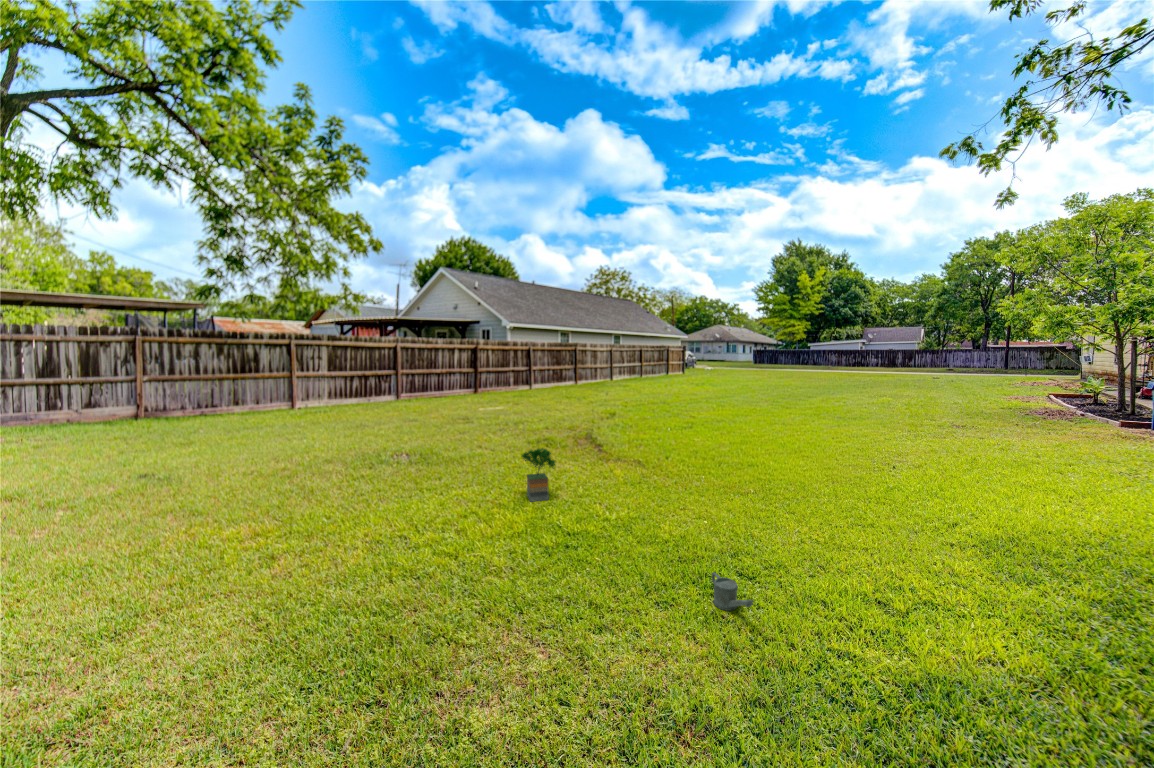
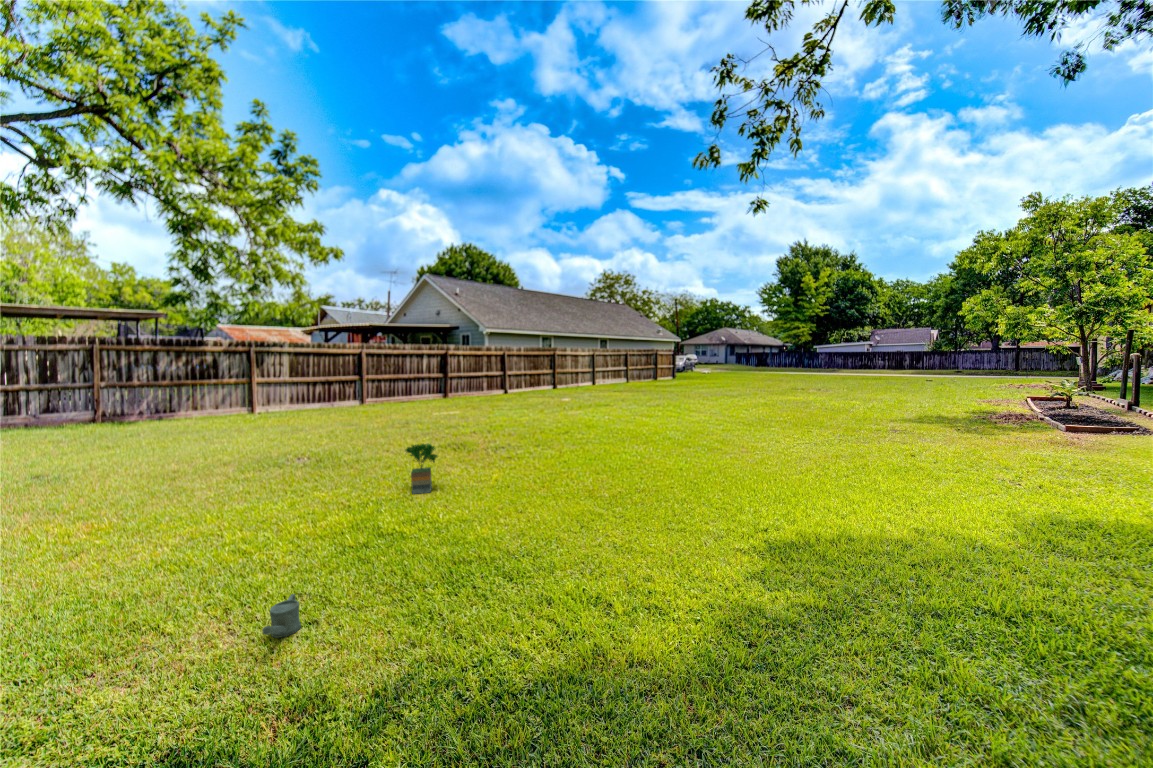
watering can: present [712,573,753,611] -> present [262,594,301,638]

